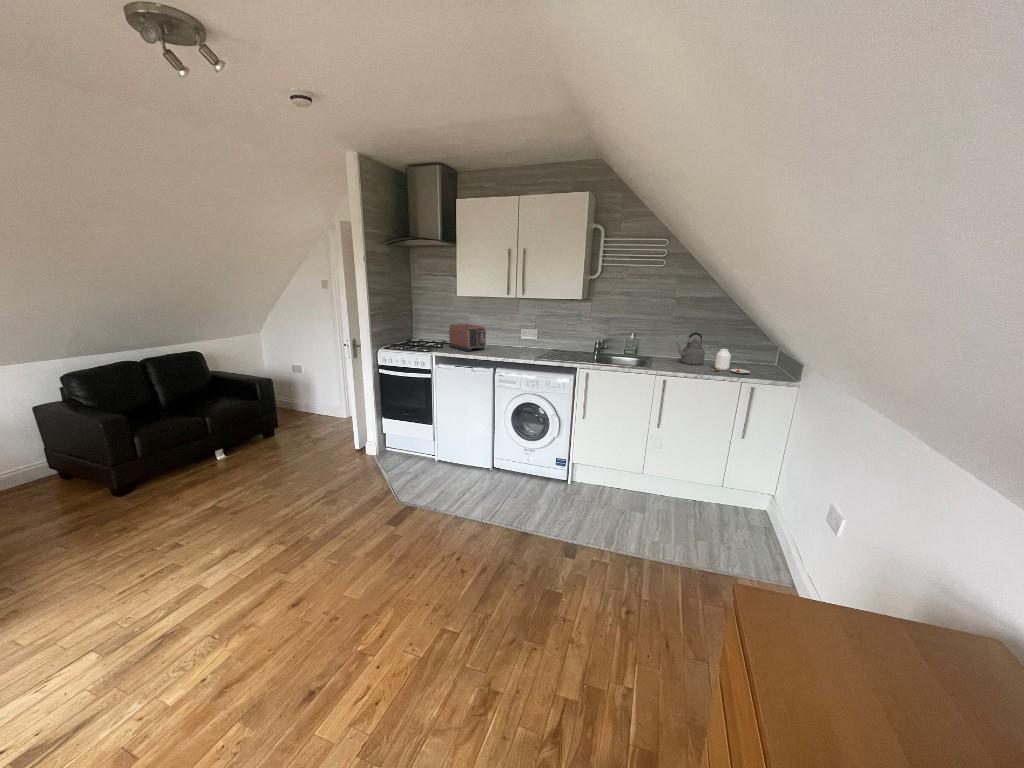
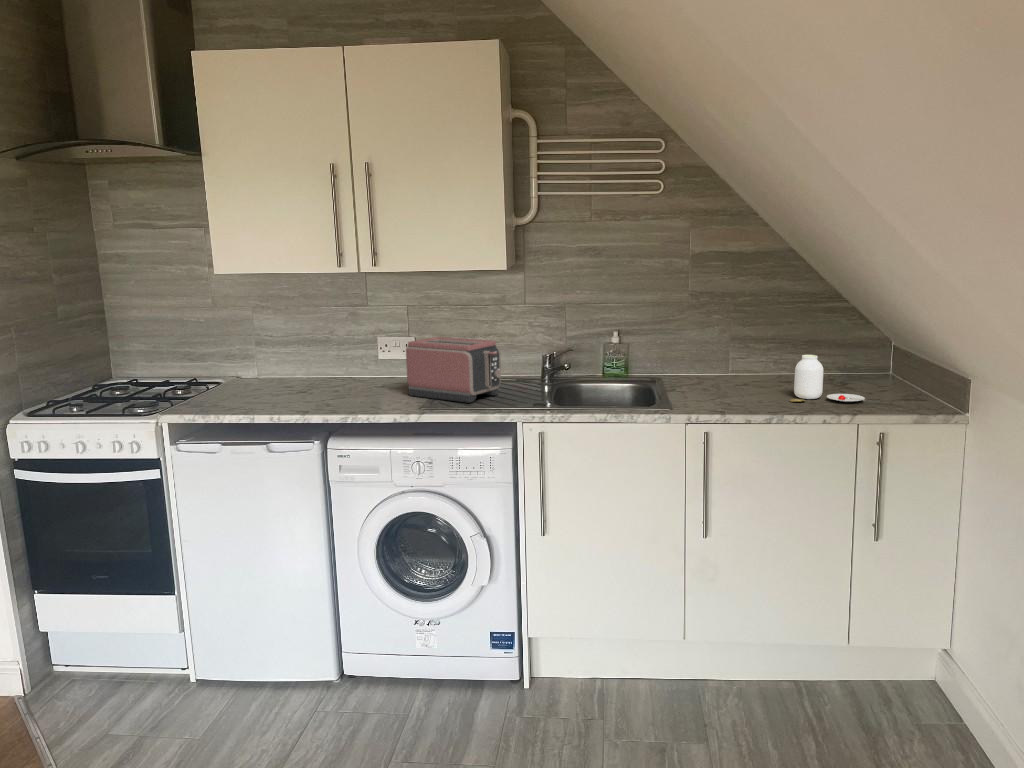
toaster: present [449,324,486,351] -> present [406,337,501,403]
kettle: present [677,333,705,365] -> none [710,325,766,391]

